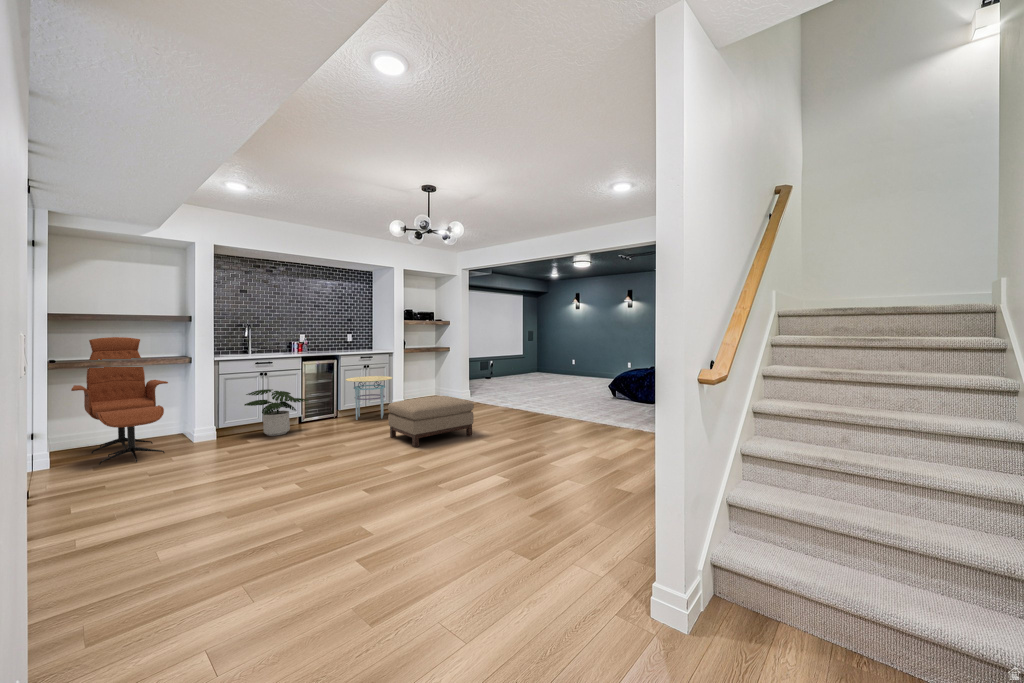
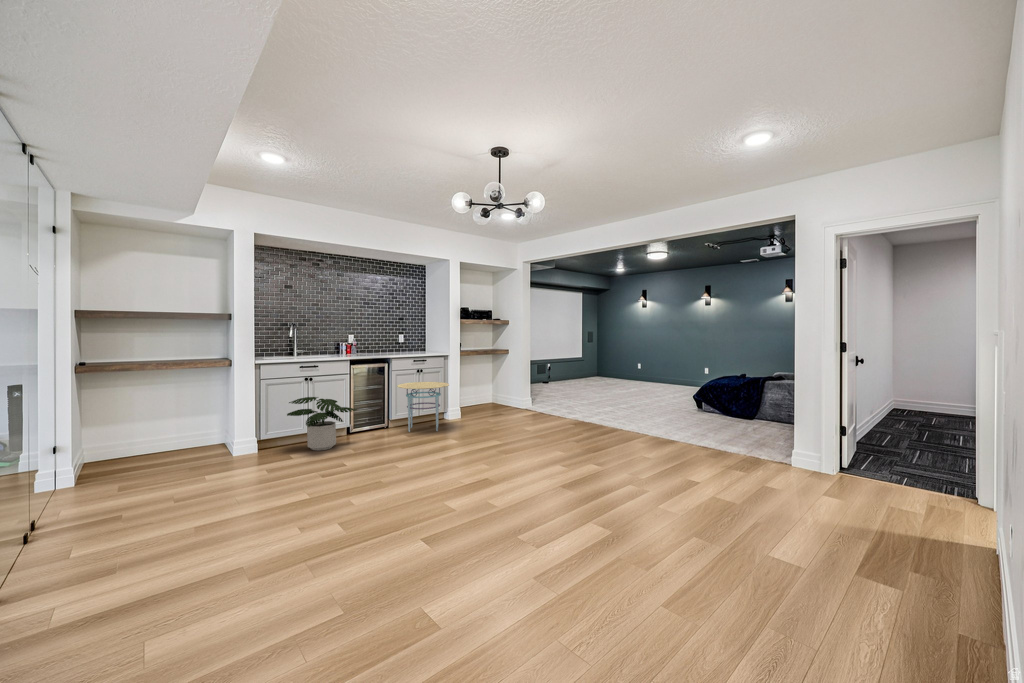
lounge chair: present [71,337,168,465] -> none [100,337,205,484]
ottoman: present [388,396,474,447] -> none [447,408,548,472]

